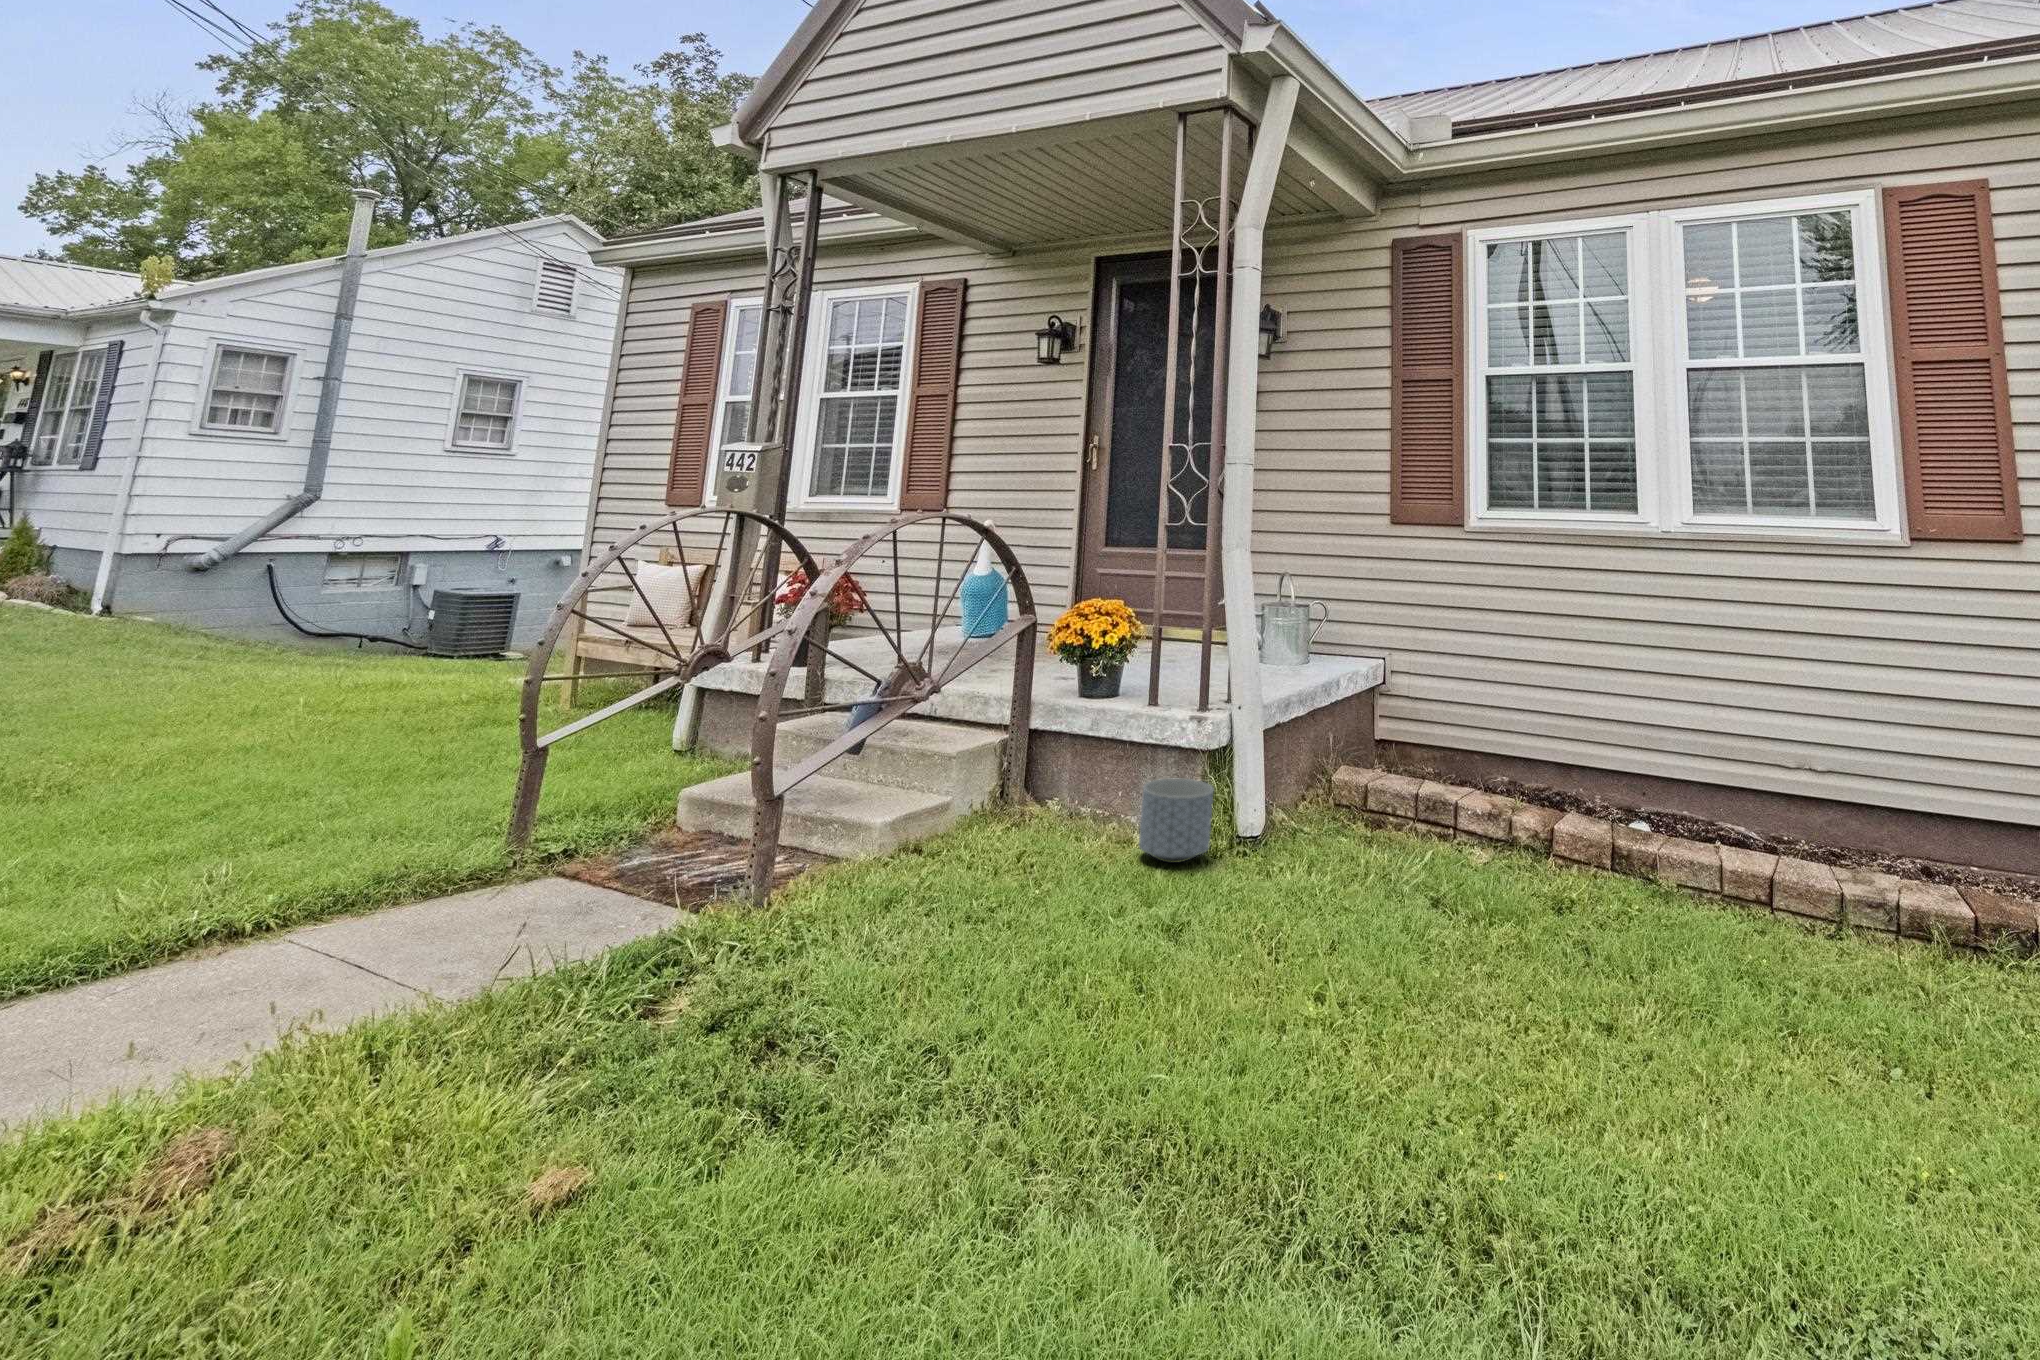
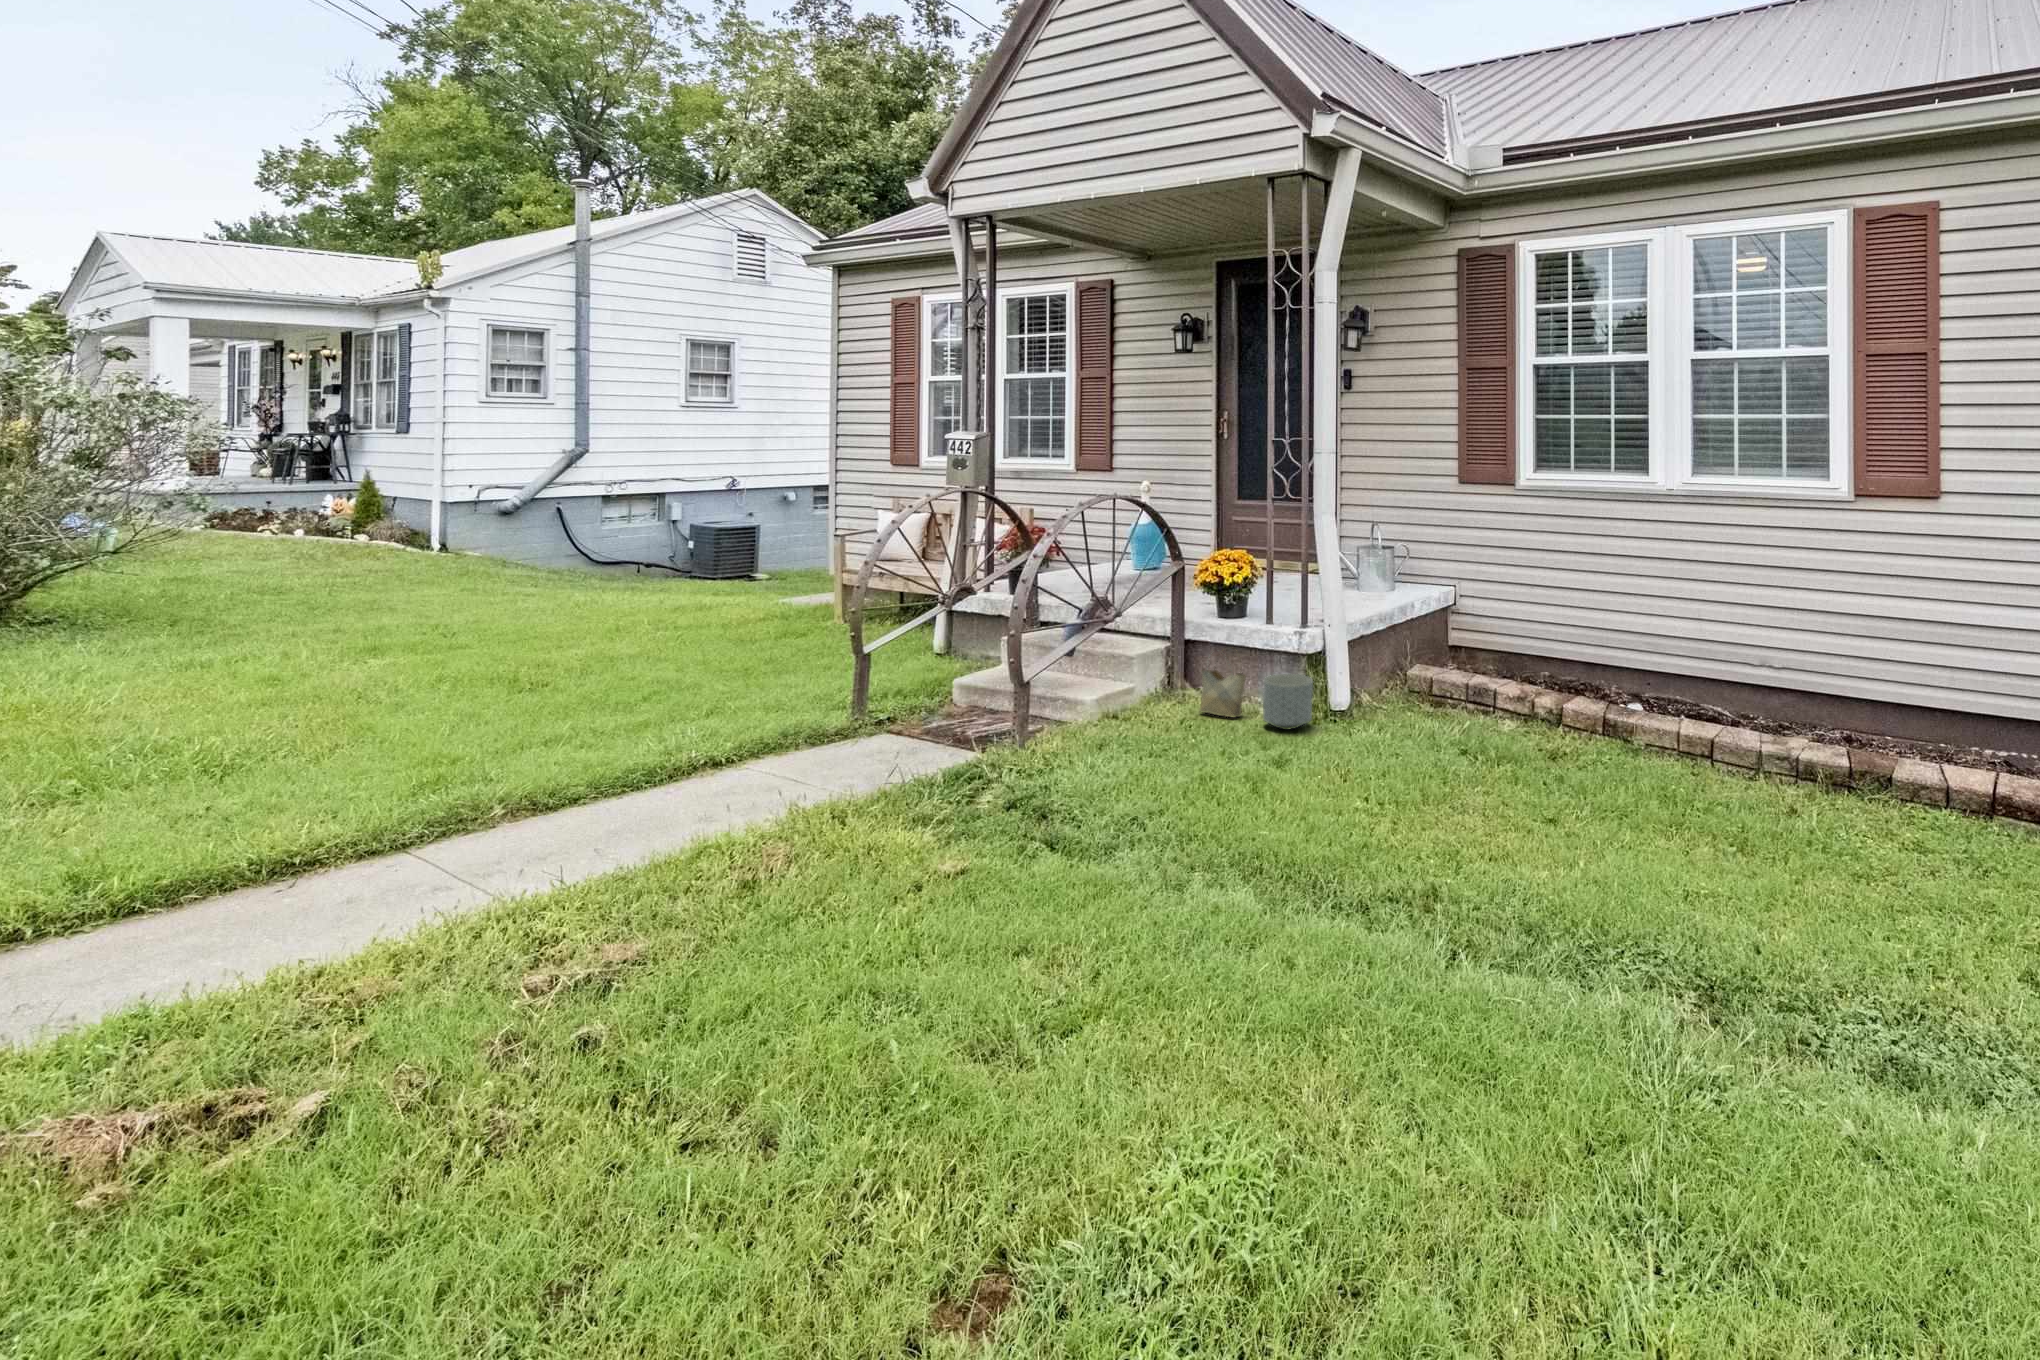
woven basket: none [1044,738,1116,843] -> present [1200,653,1246,717]

